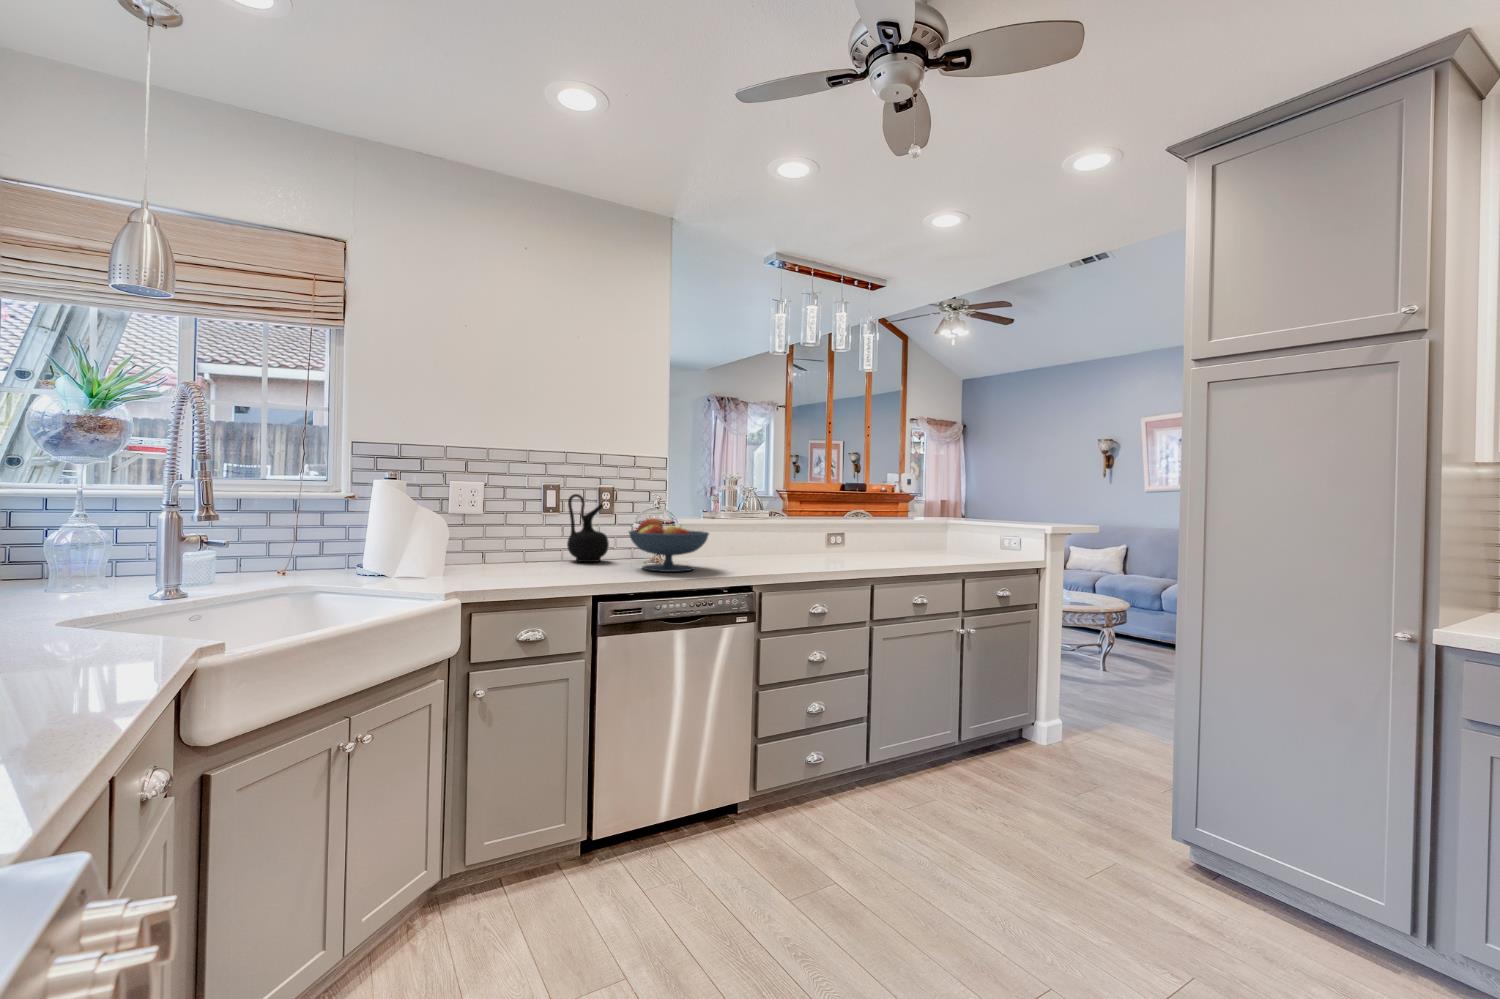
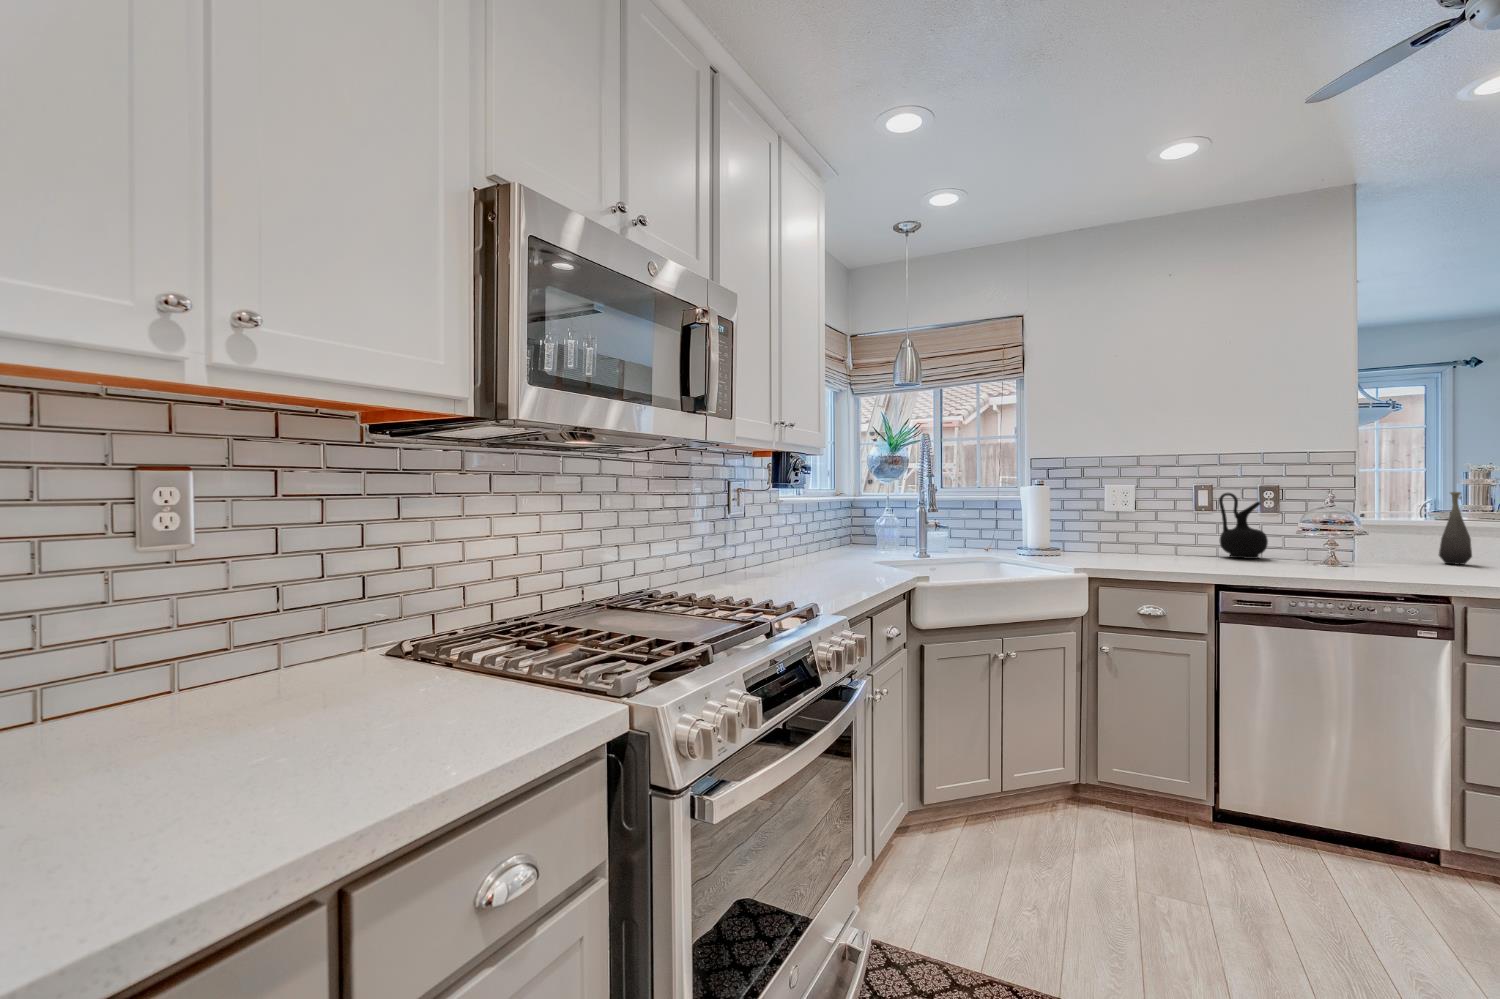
bottle: none [715,497,735,557] -> present [1439,492,1472,565]
fruit bowl: present [629,518,709,572] -> none [1279,515,1391,572]

